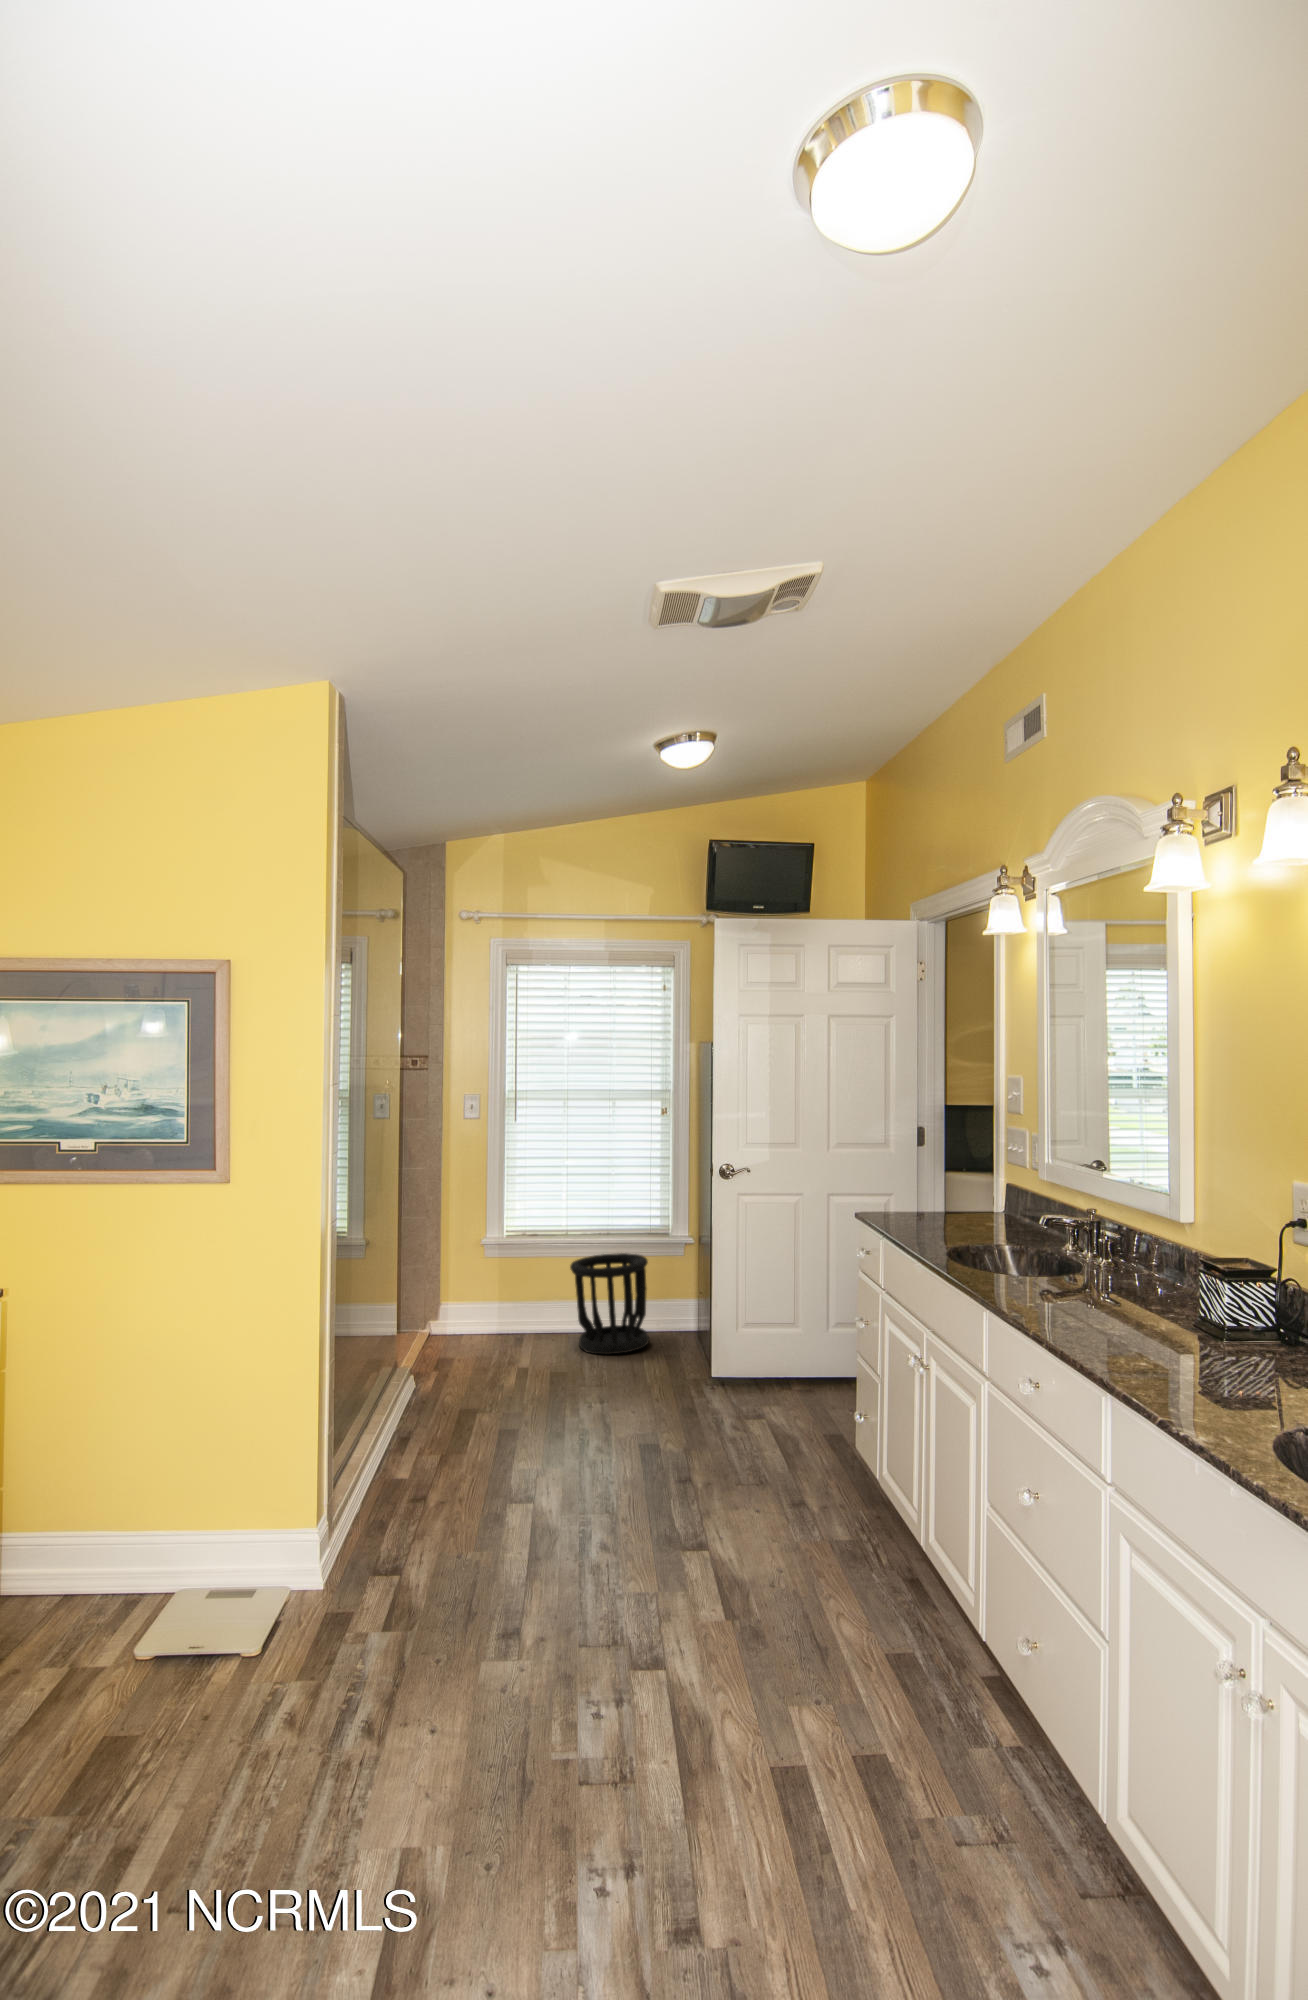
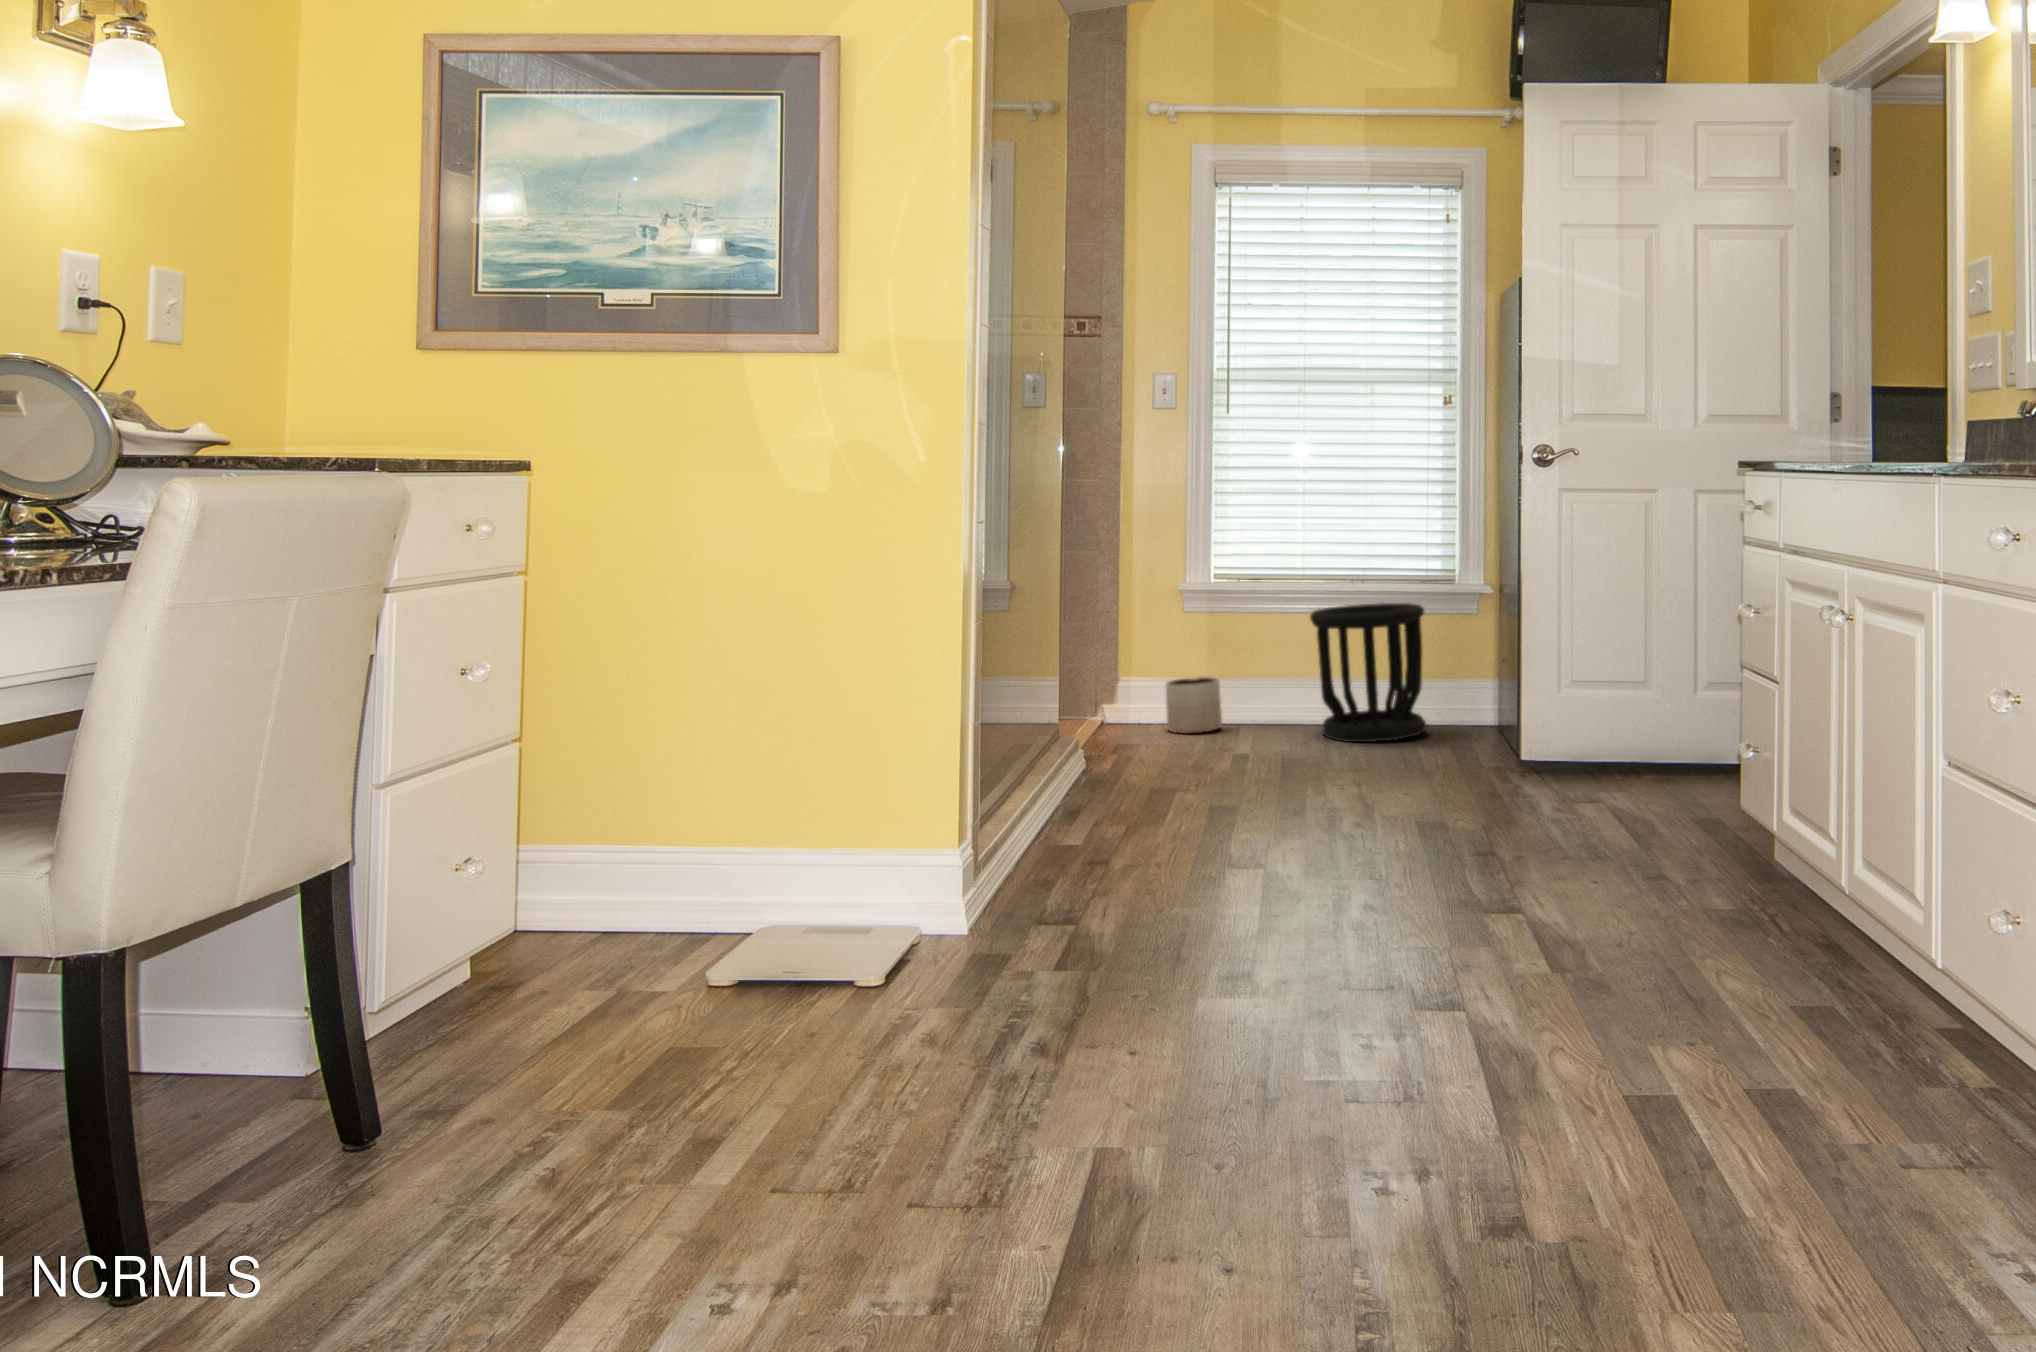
planter: none [472,1305,511,1347] -> present [1166,677,1222,734]

